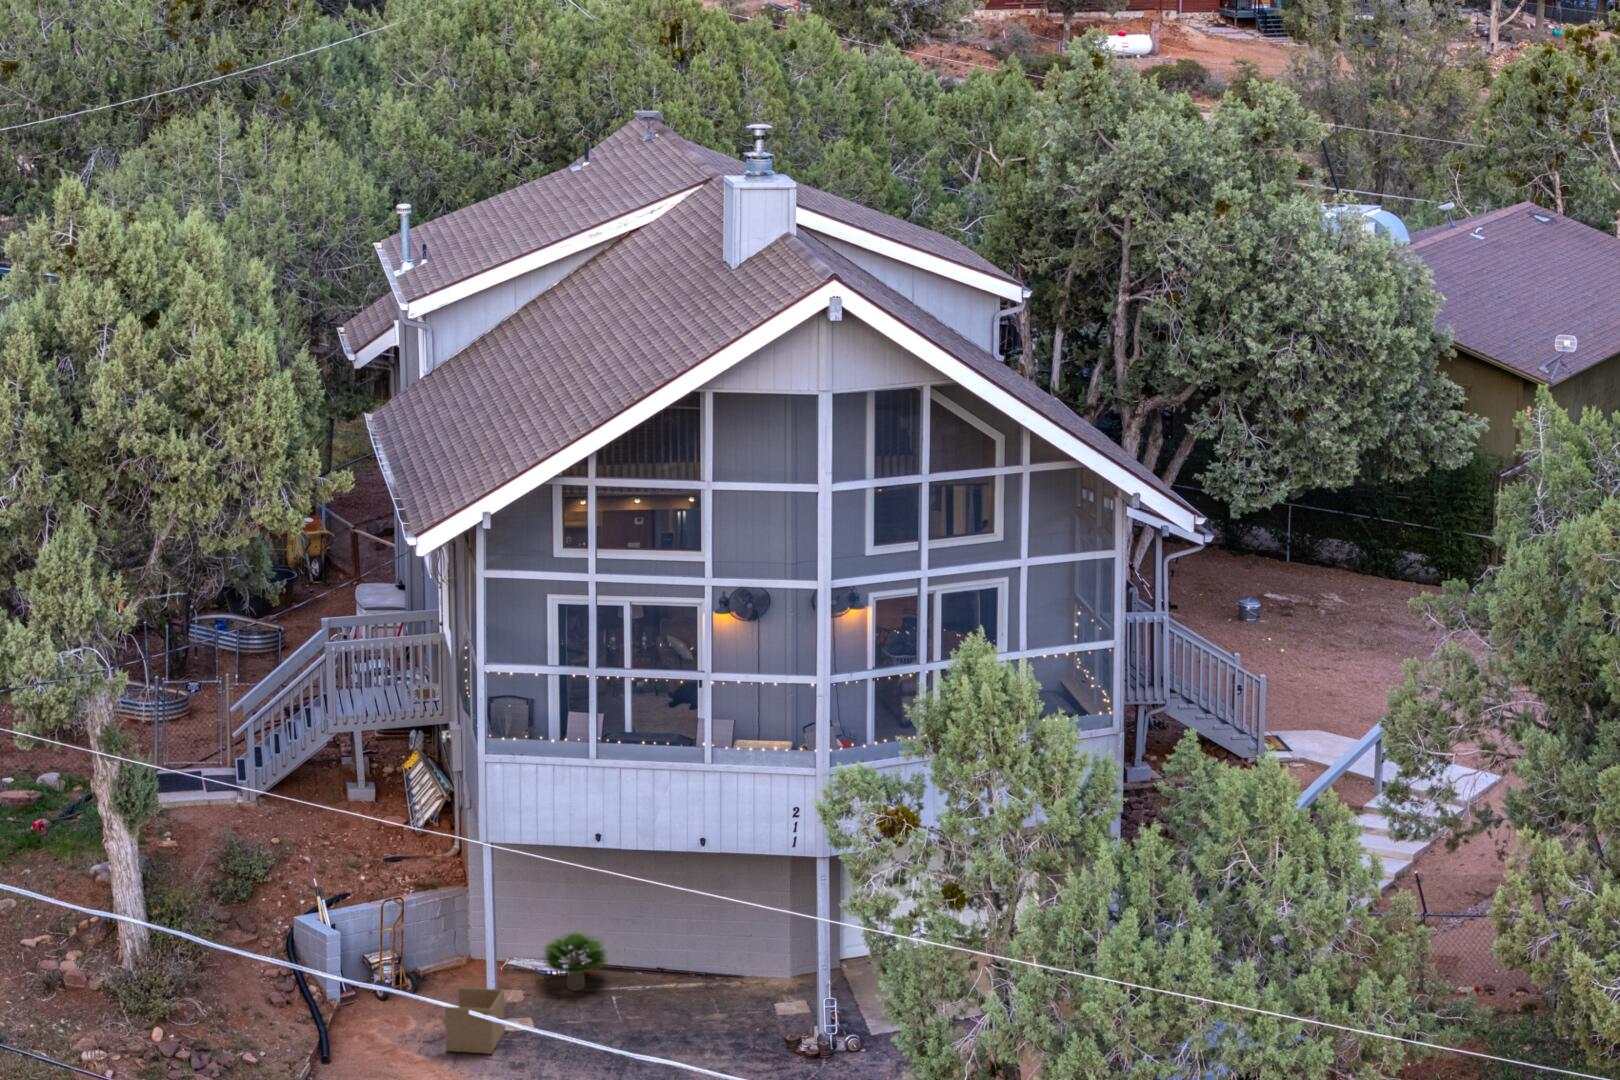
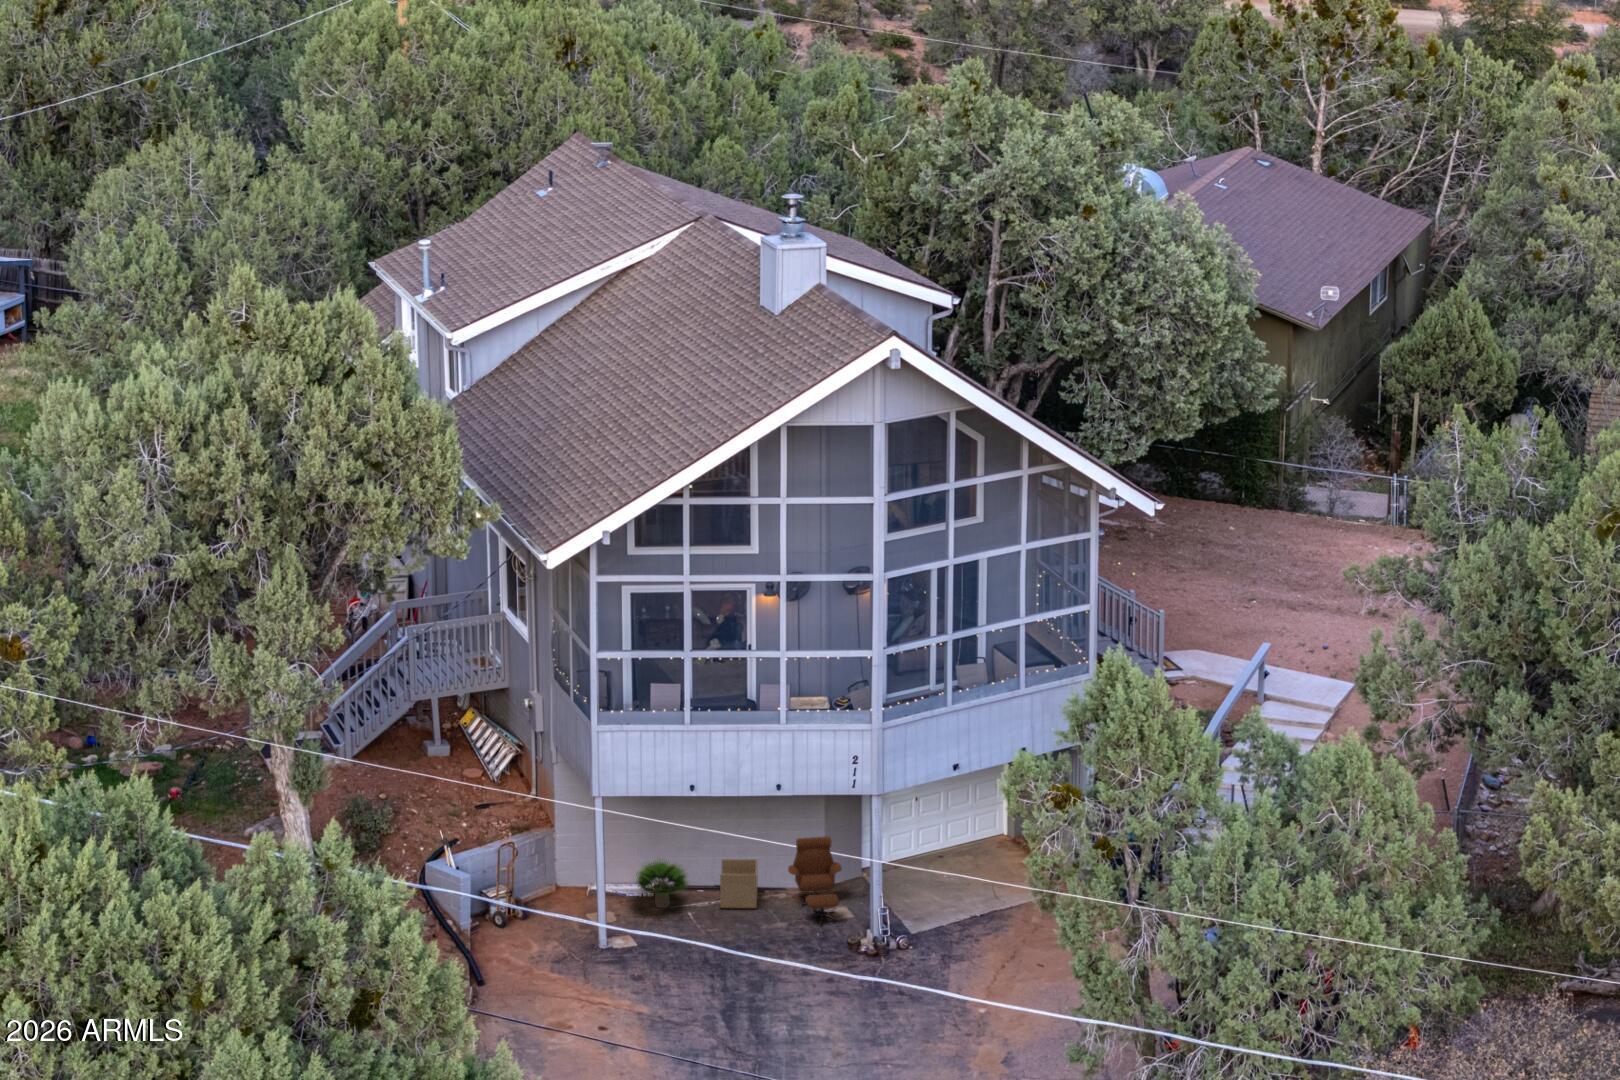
lounge chair: none [729,915,797,1023] -> present [788,836,842,924]
cardboard box: present [445,987,505,1054] -> present [720,859,758,908]

